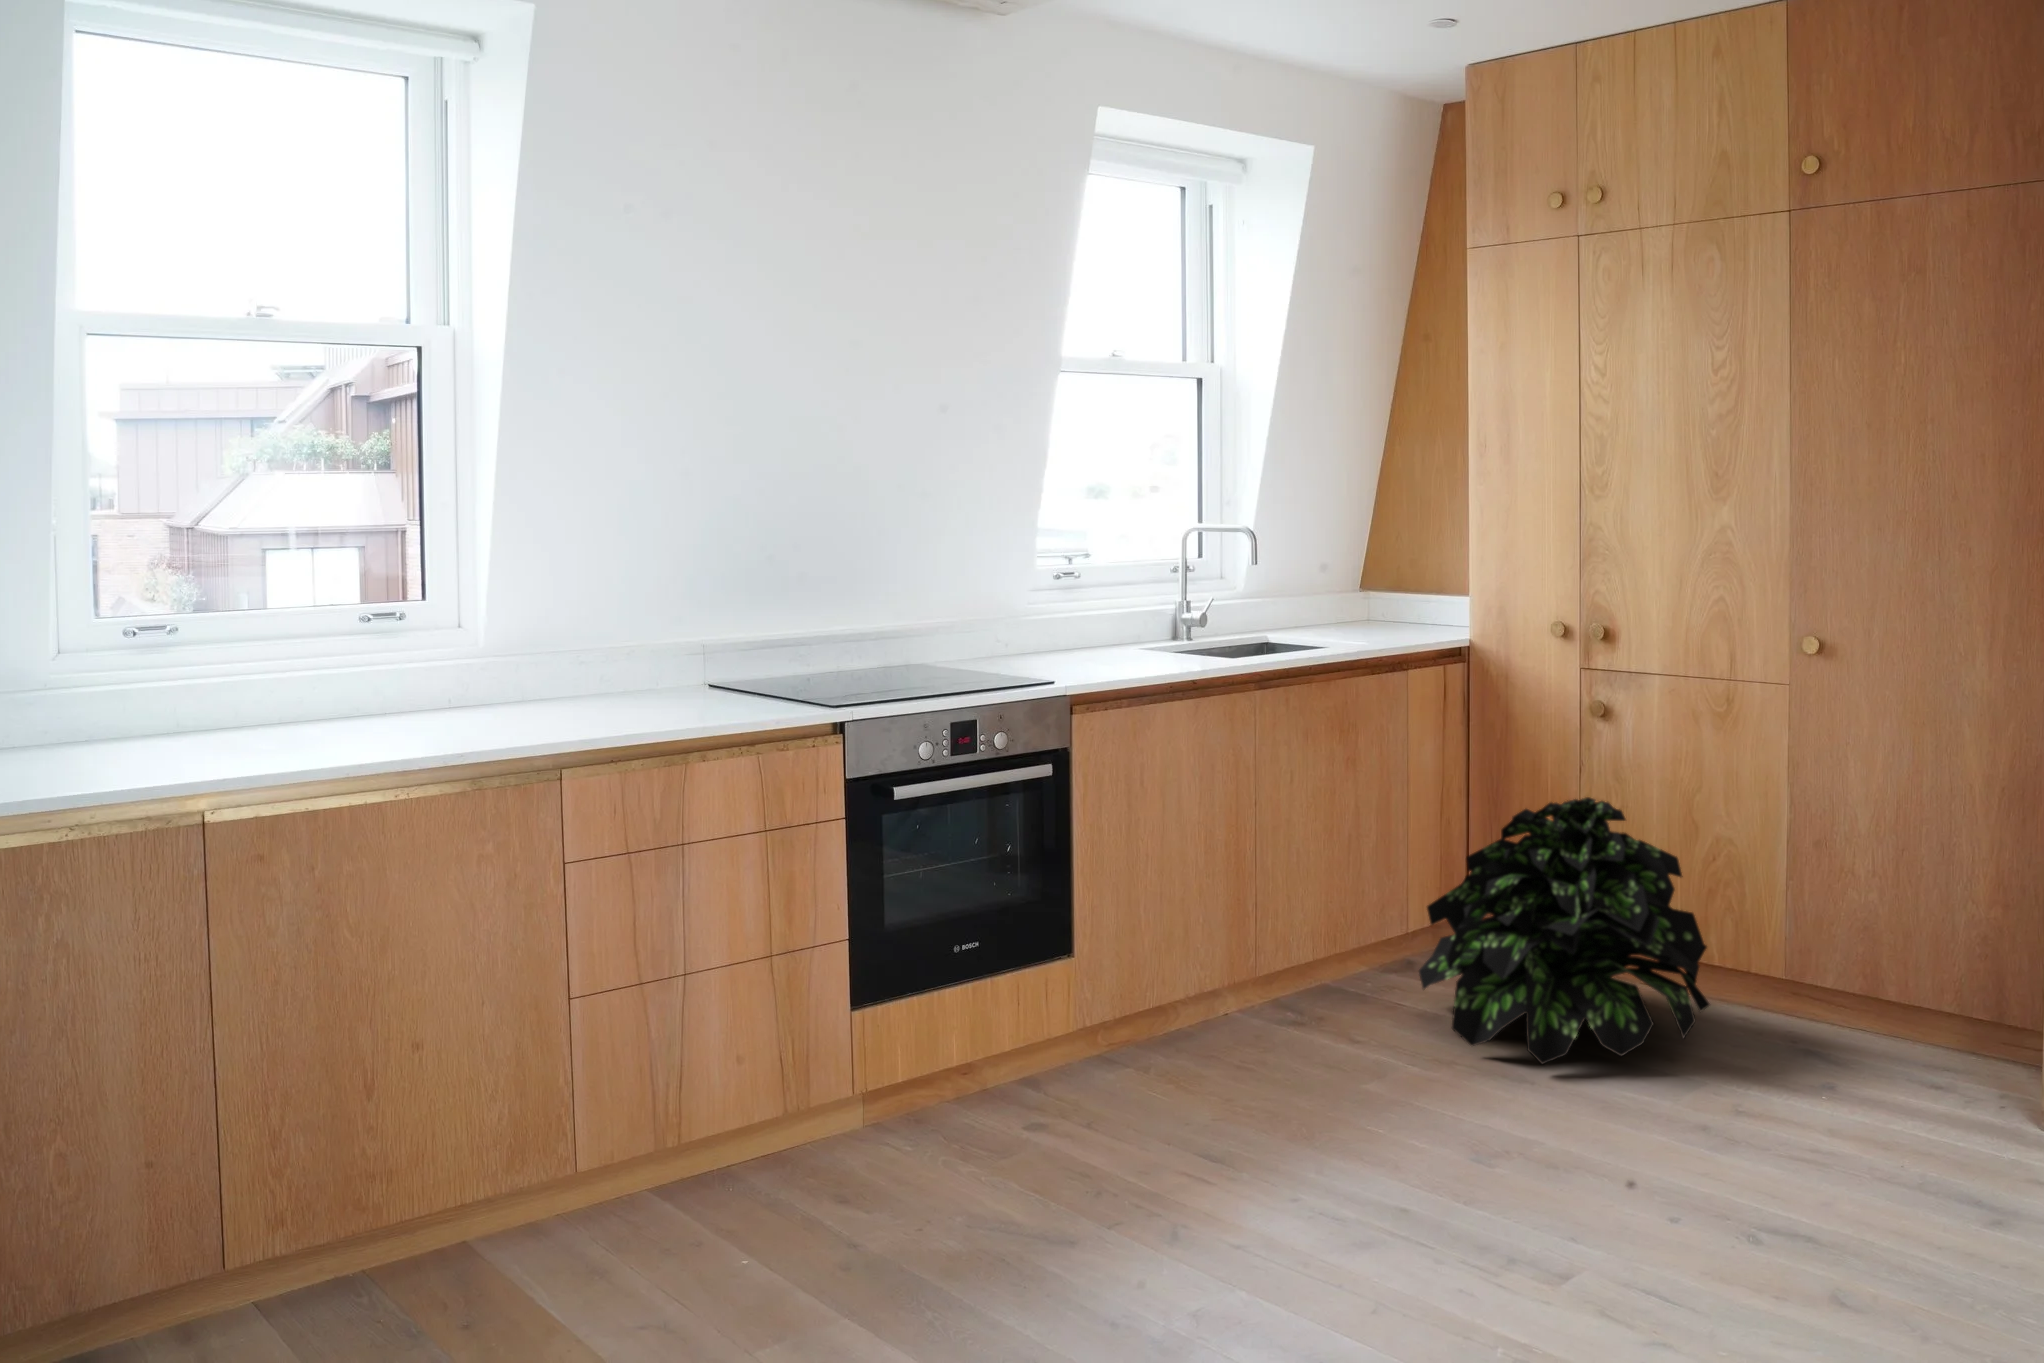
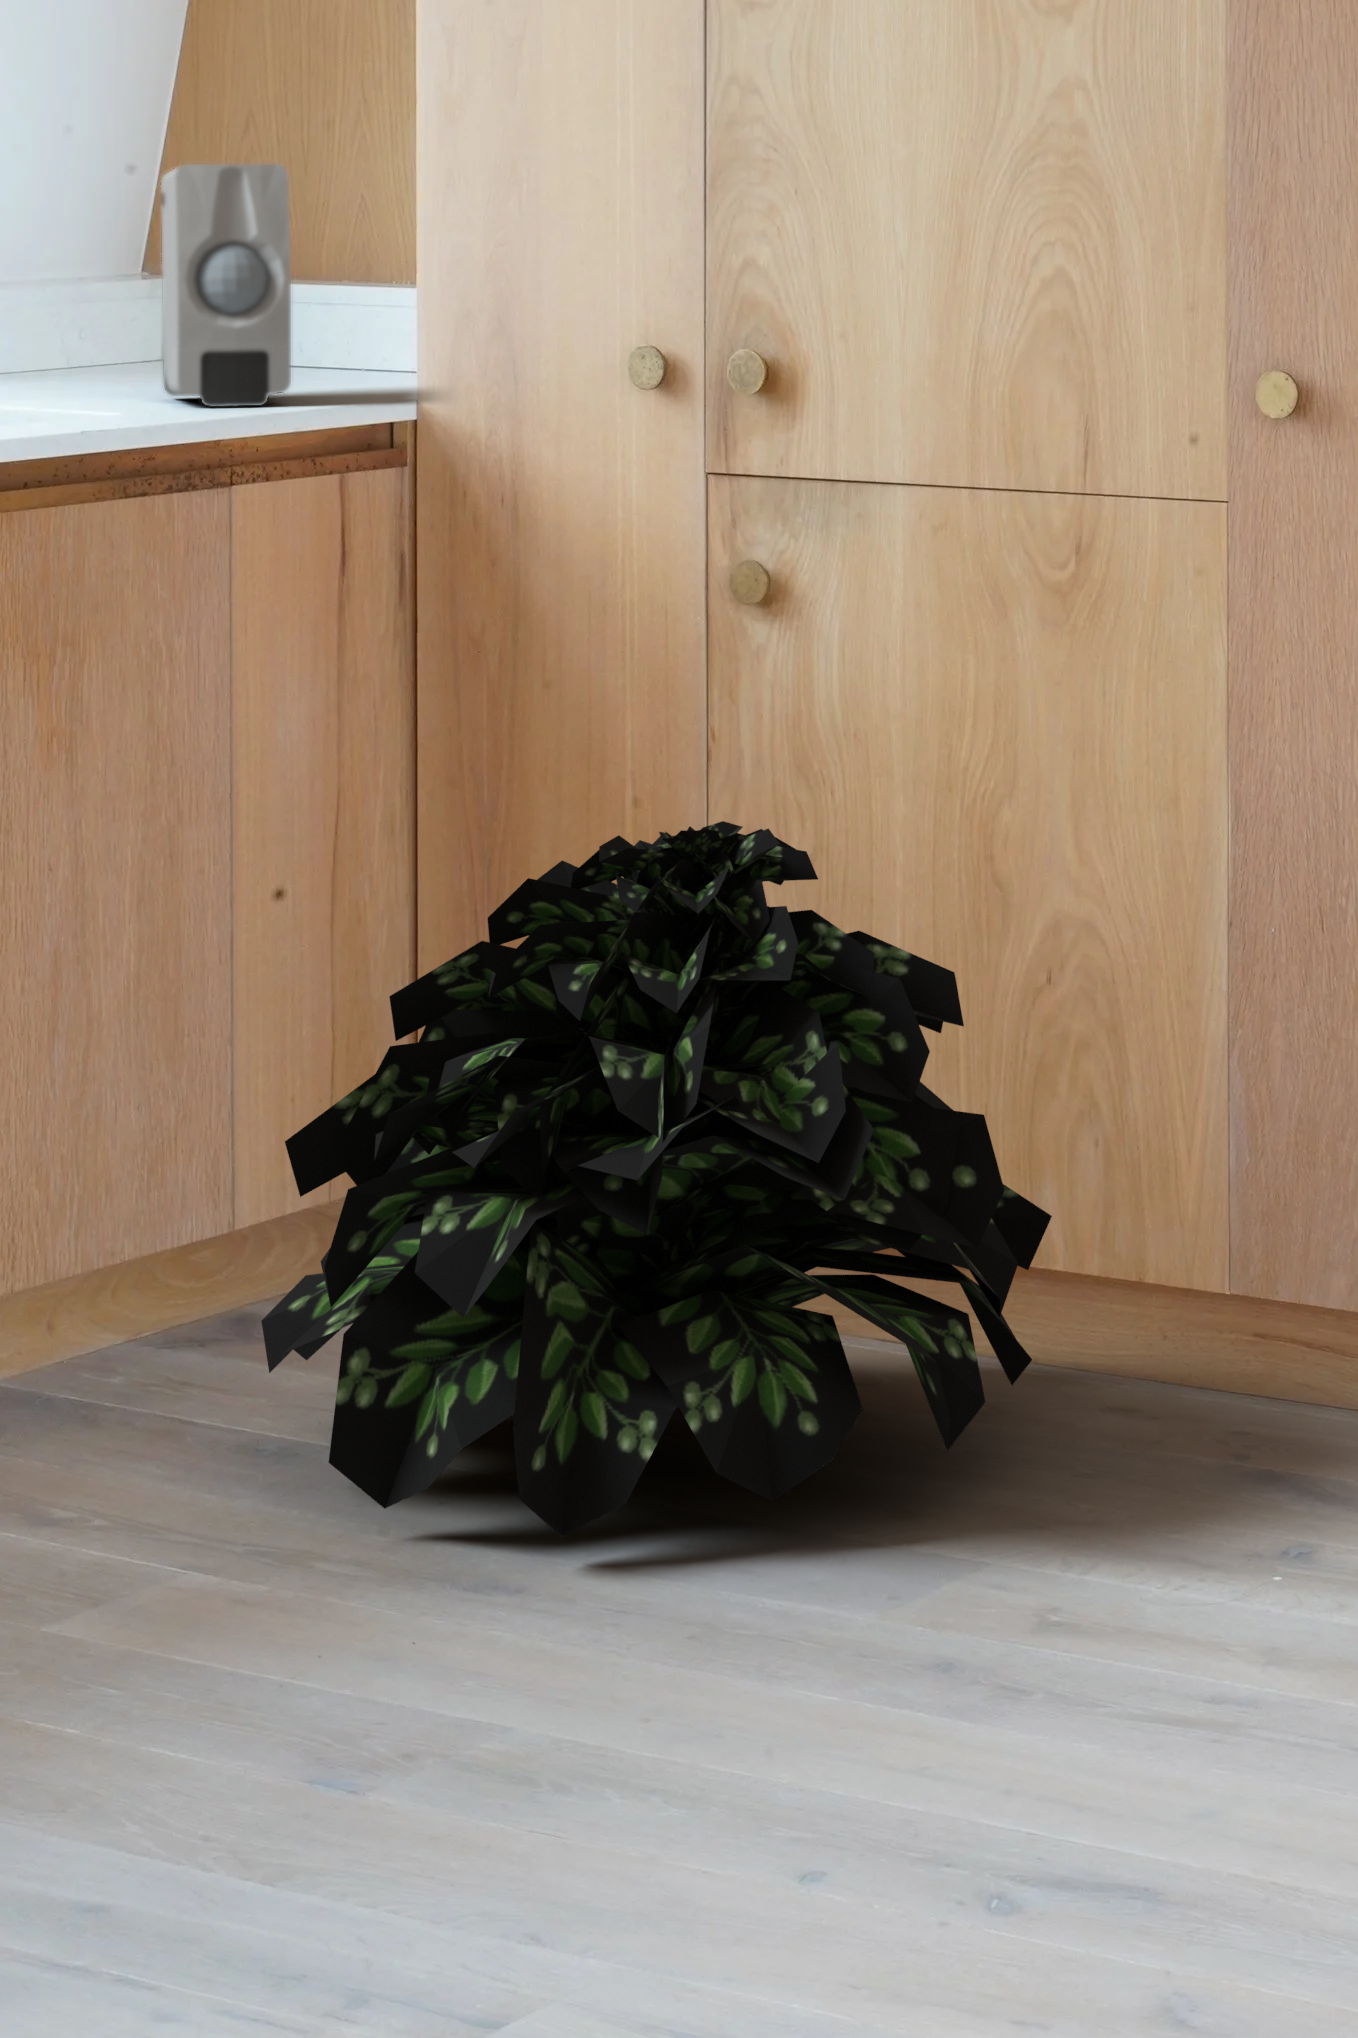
soap dispenser: none [1350,547,1399,632] -> present [161,164,291,407]

